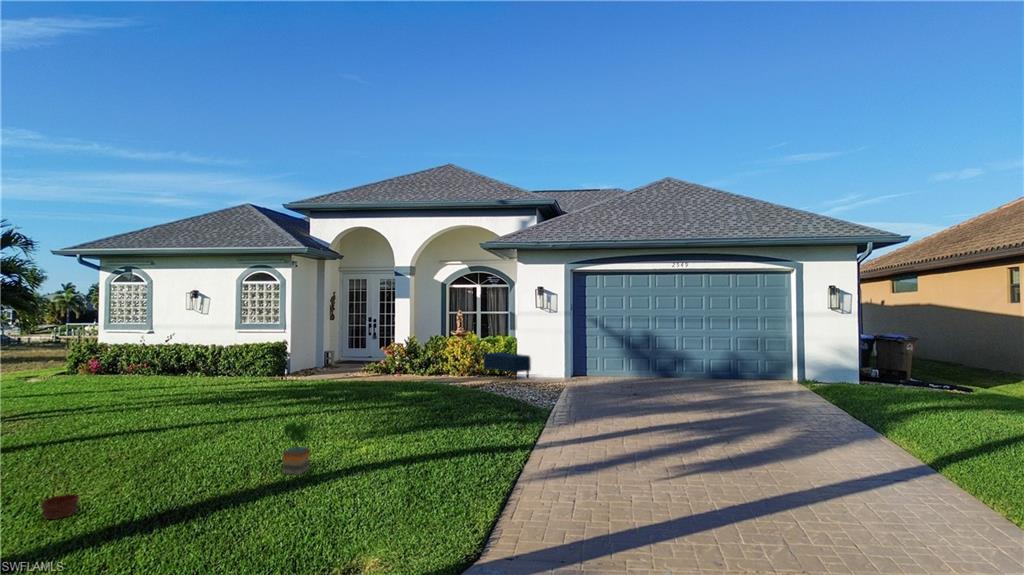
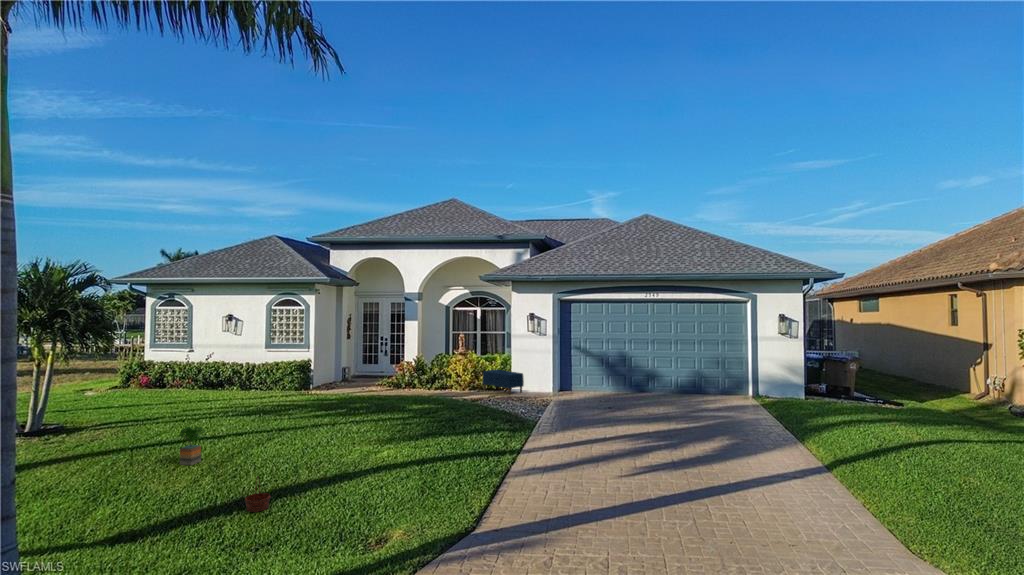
potted tree: present [283,422,314,475] -> present [180,426,205,465]
basket: present [41,478,79,519] -> present [245,476,271,512]

